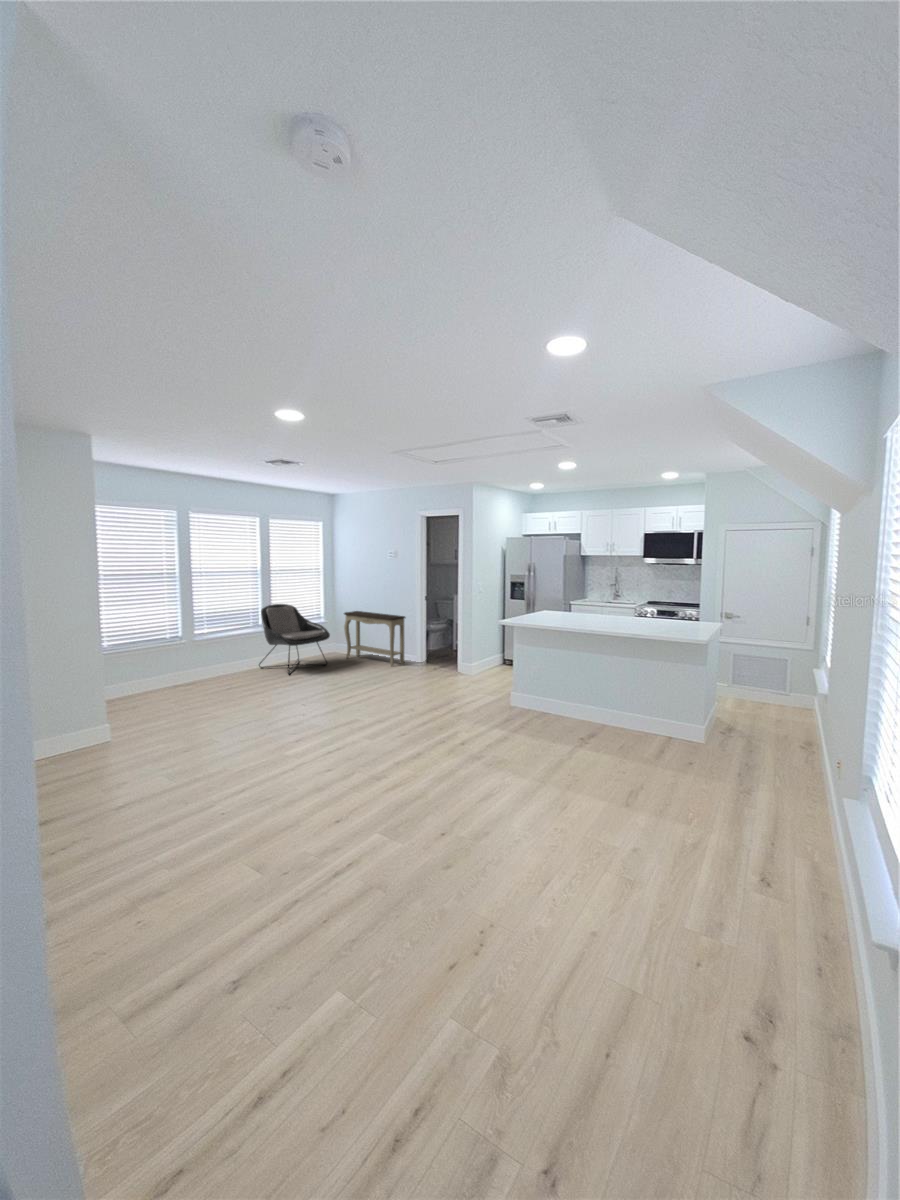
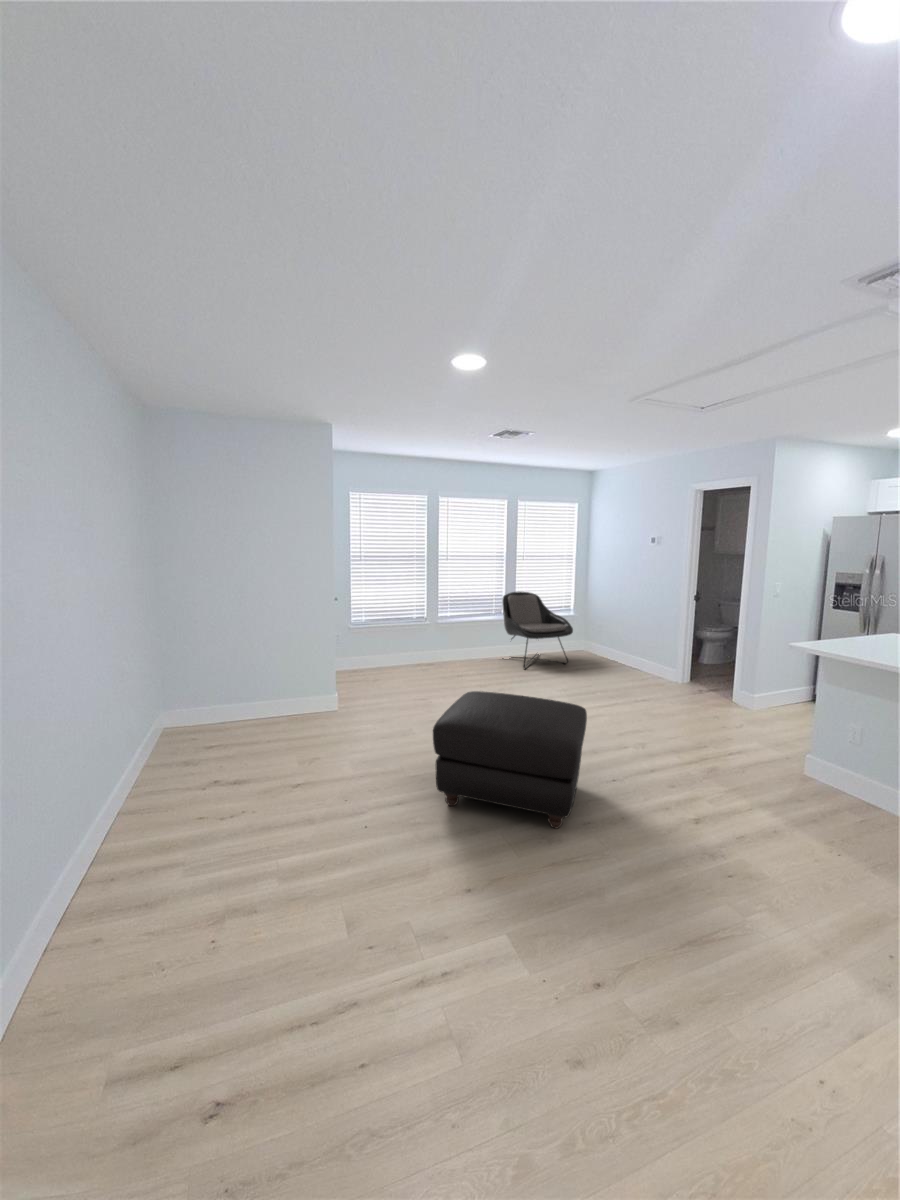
console table: present [344,611,405,666] -> none [591,605,668,677]
ottoman: none [237,684,360,784] -> present [433,691,587,829]

